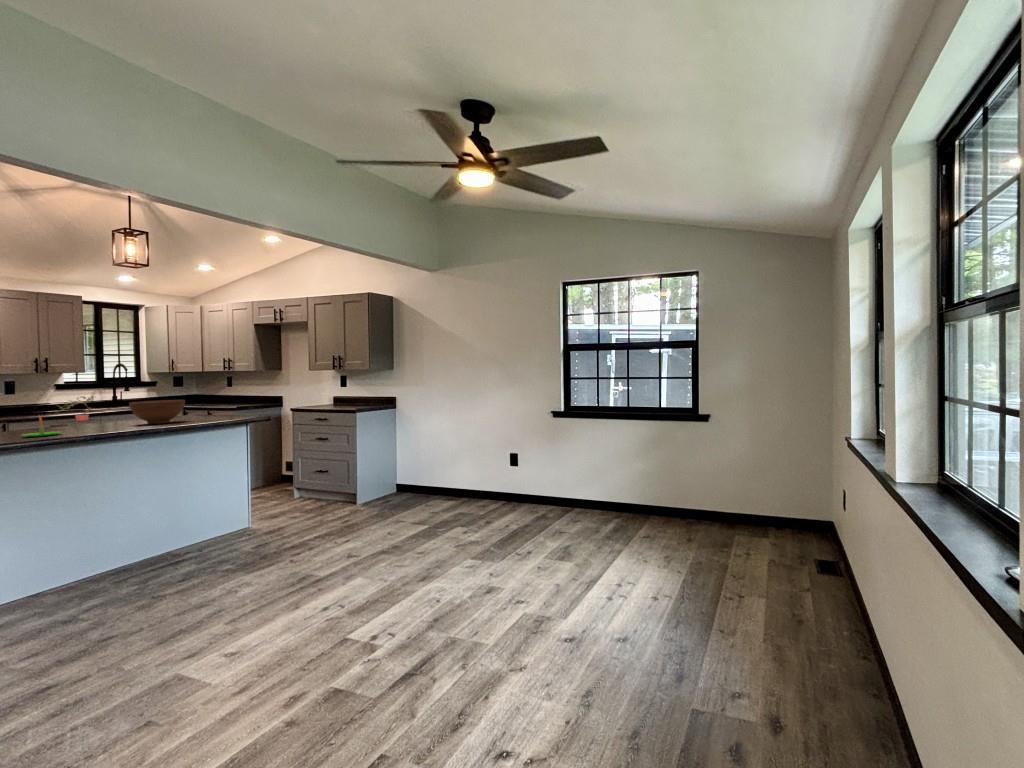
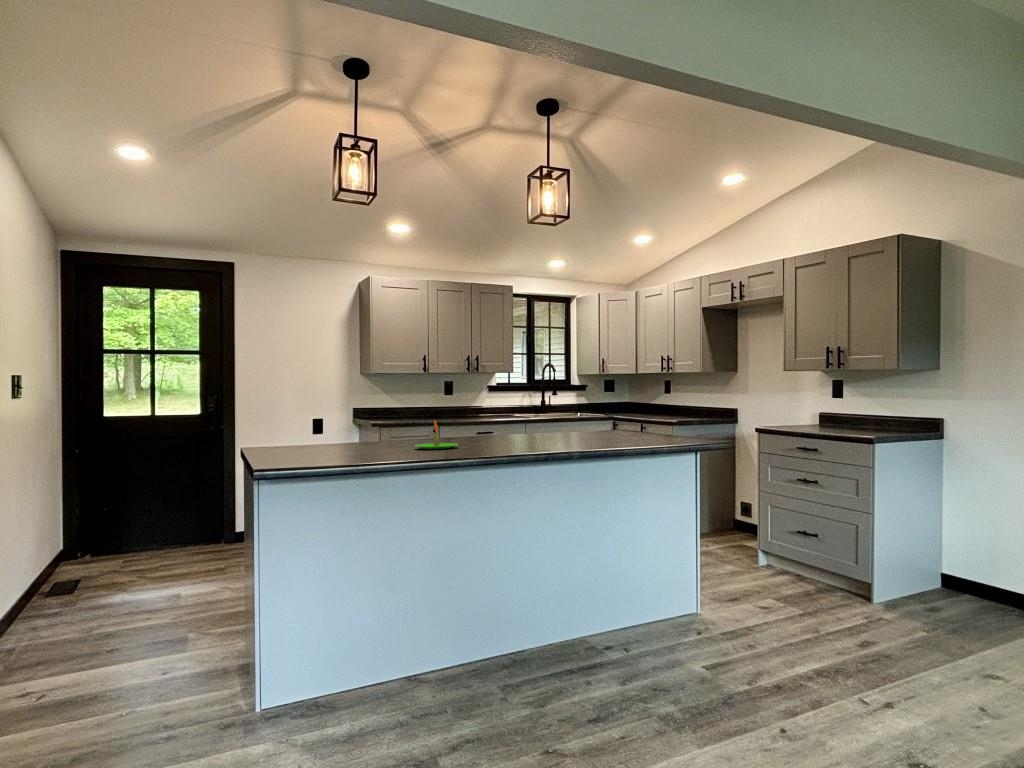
potted plant: present [56,396,94,421] -> none [482,398,524,428]
fruit bowl: present [129,400,185,424] -> none [541,407,611,441]

